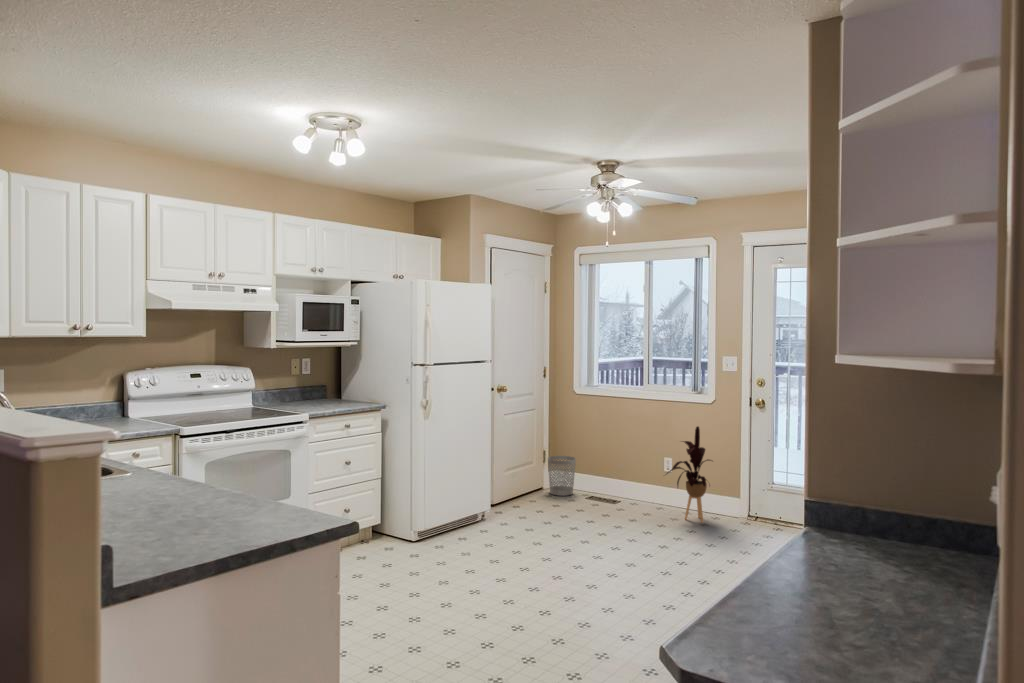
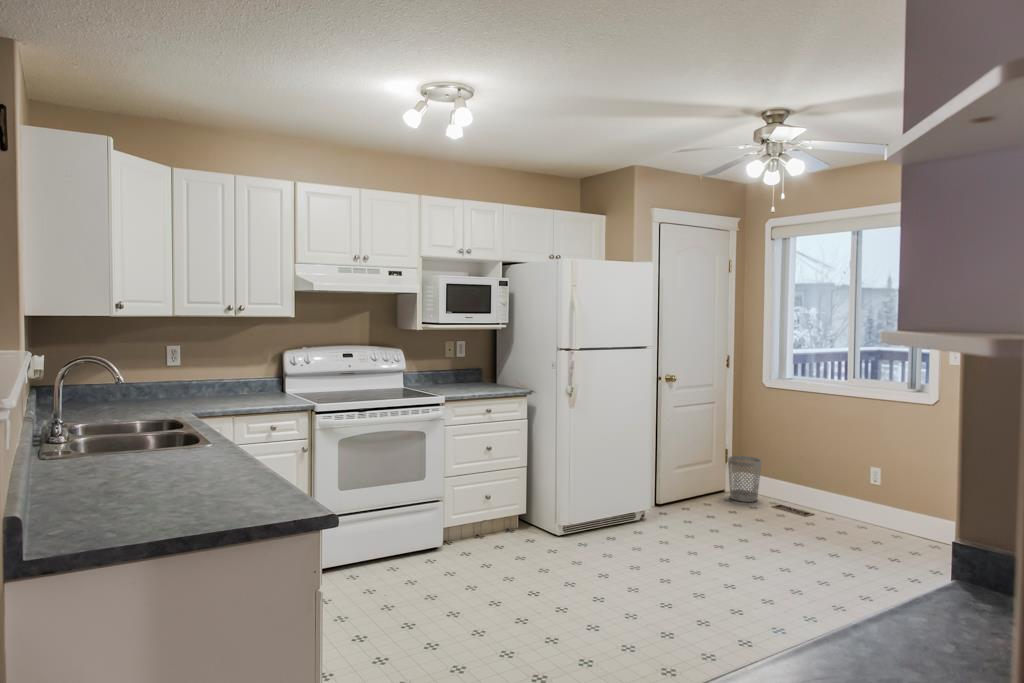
house plant: present [667,426,711,522] -> none [862,433,932,553]

